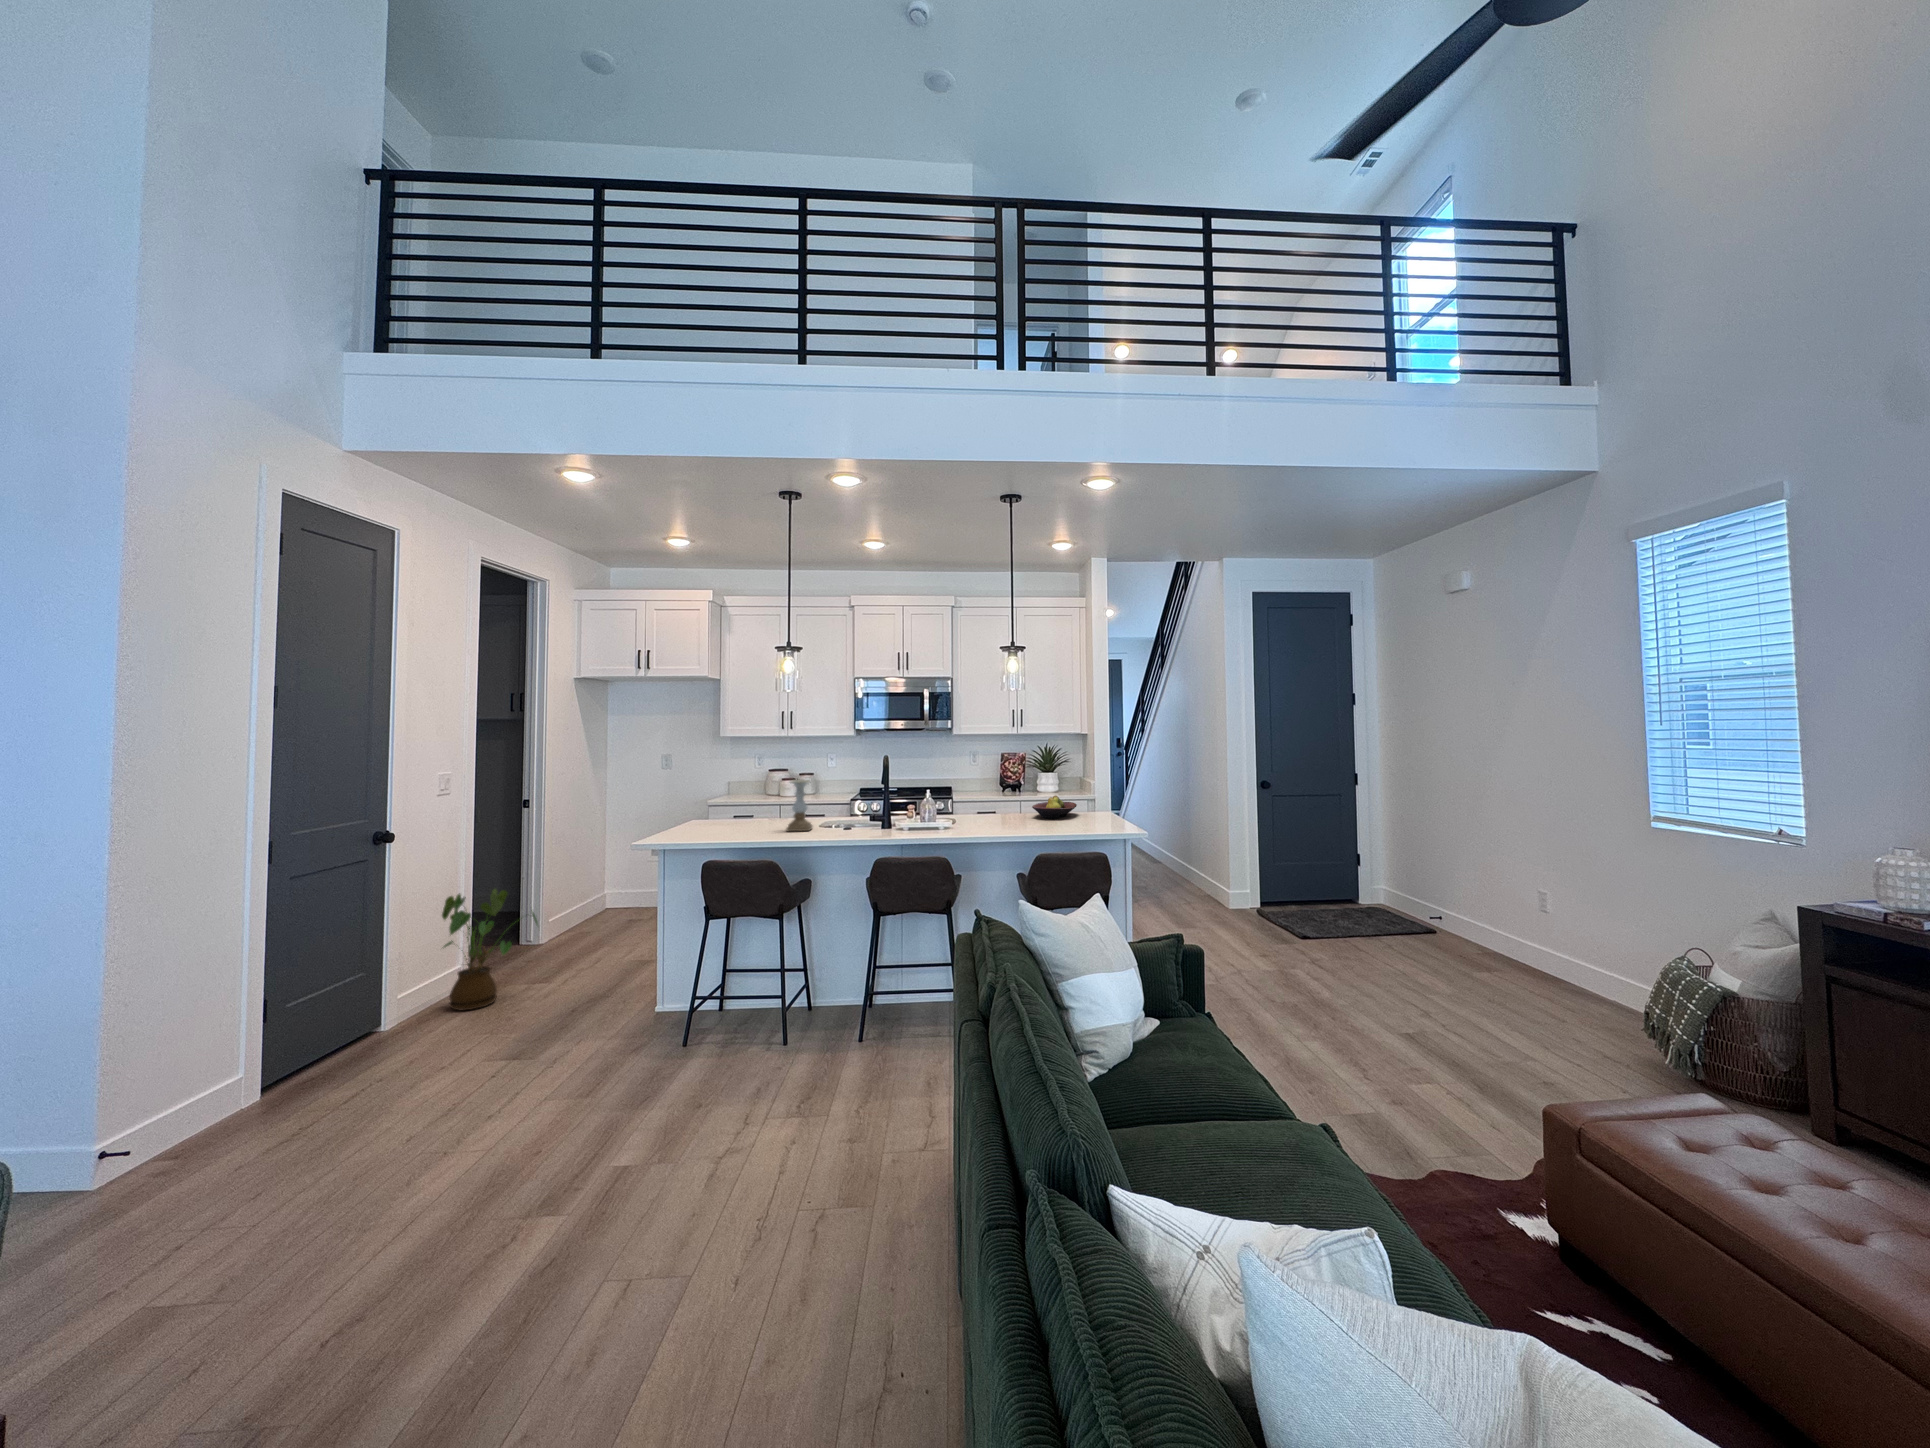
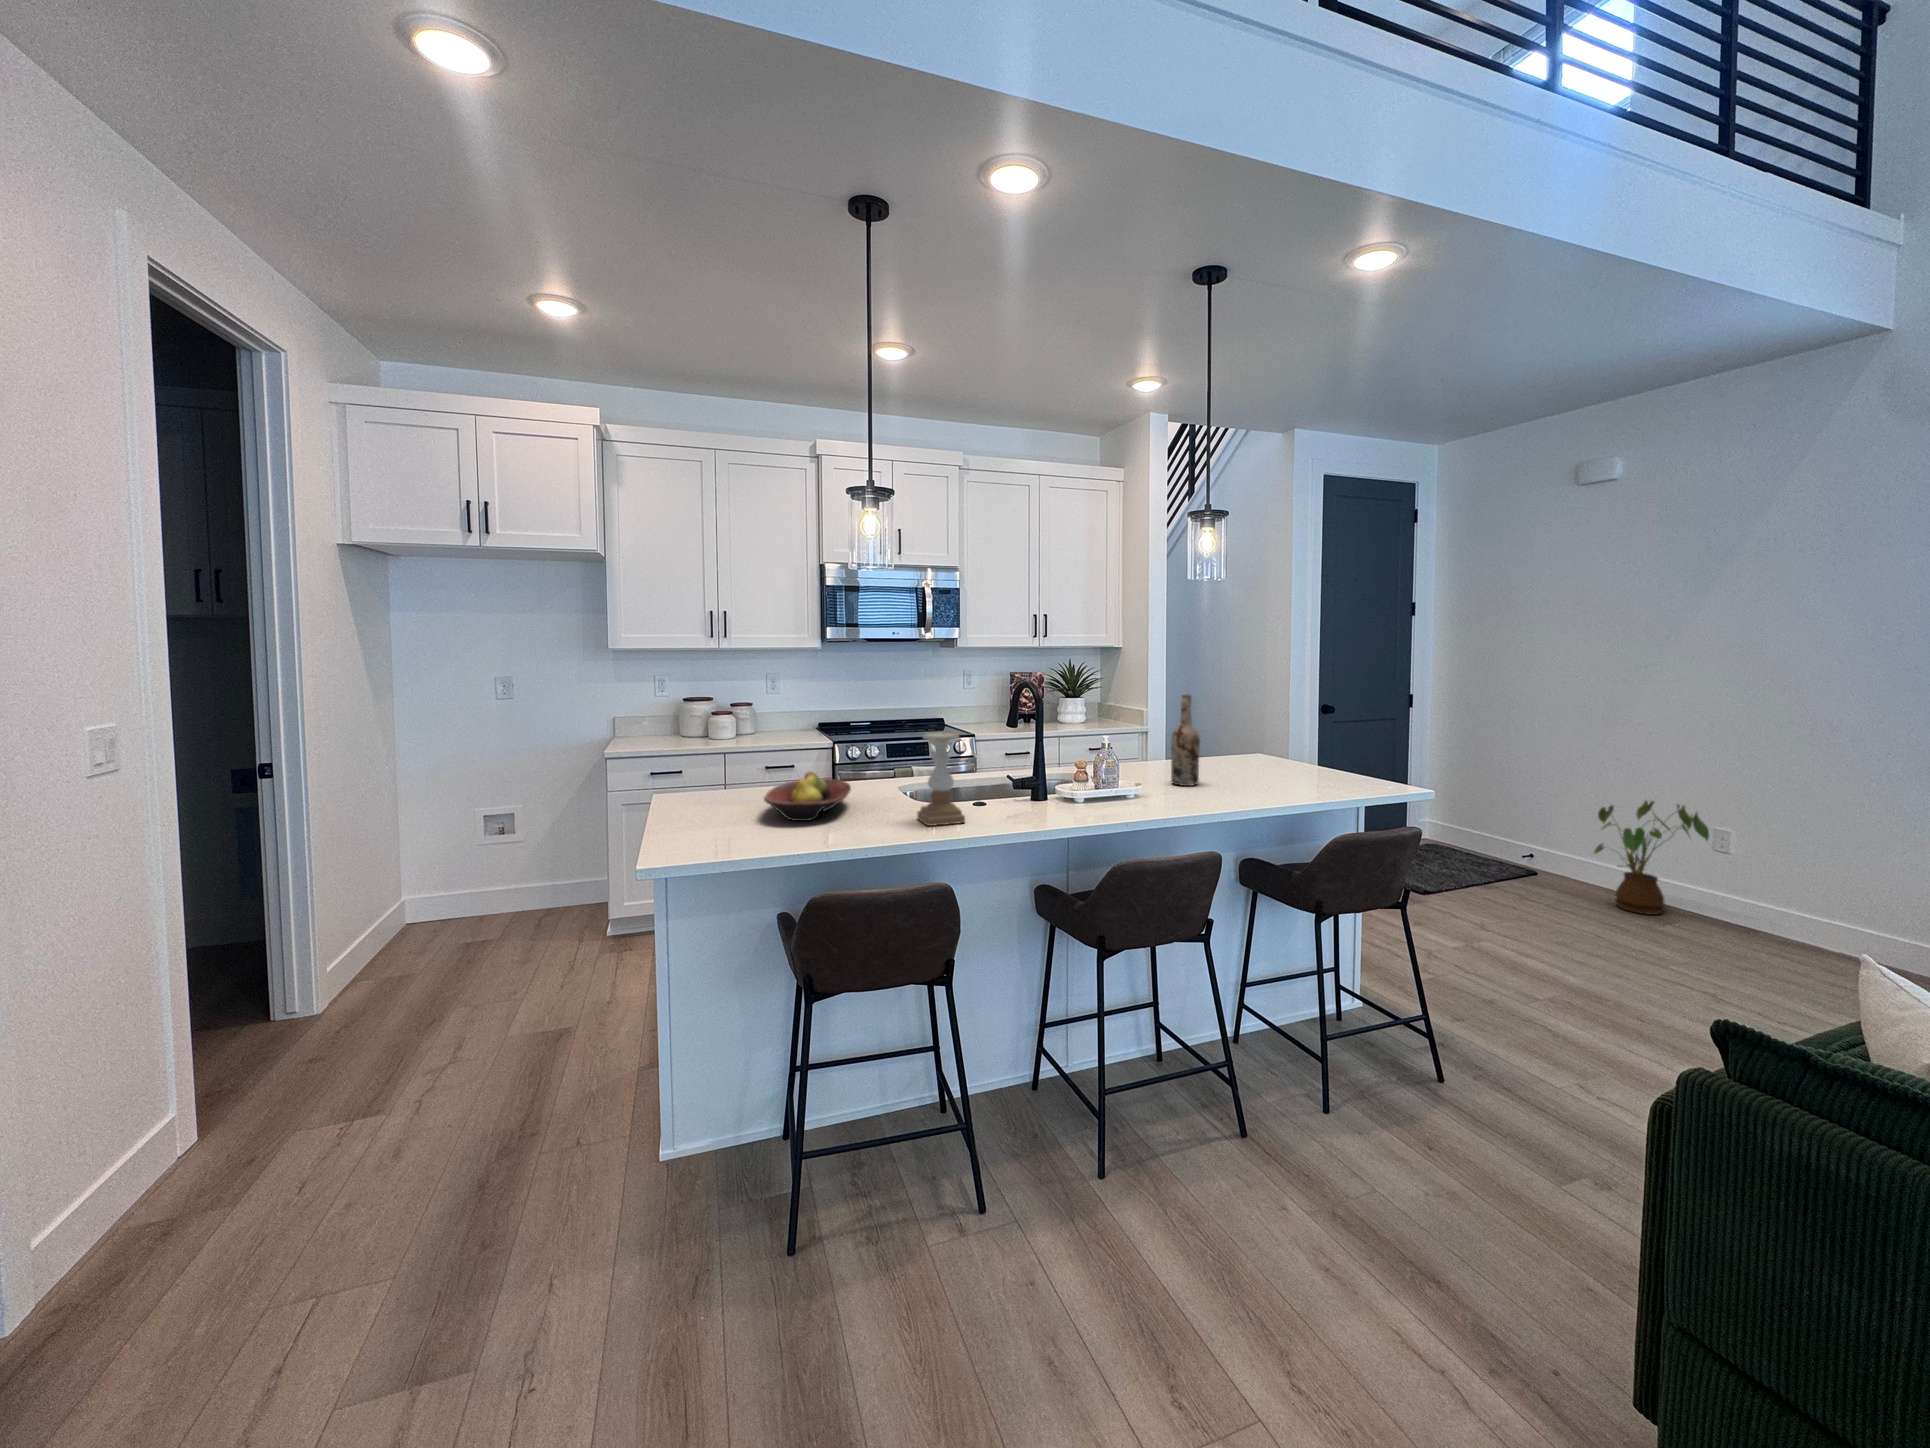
wine bottle: none [978,762,996,821] -> present [1171,695,1200,786]
fruit bowl: present [1032,795,1077,819] -> present [764,771,851,821]
house plant: present [442,889,538,1010] -> present [1594,801,1709,915]

